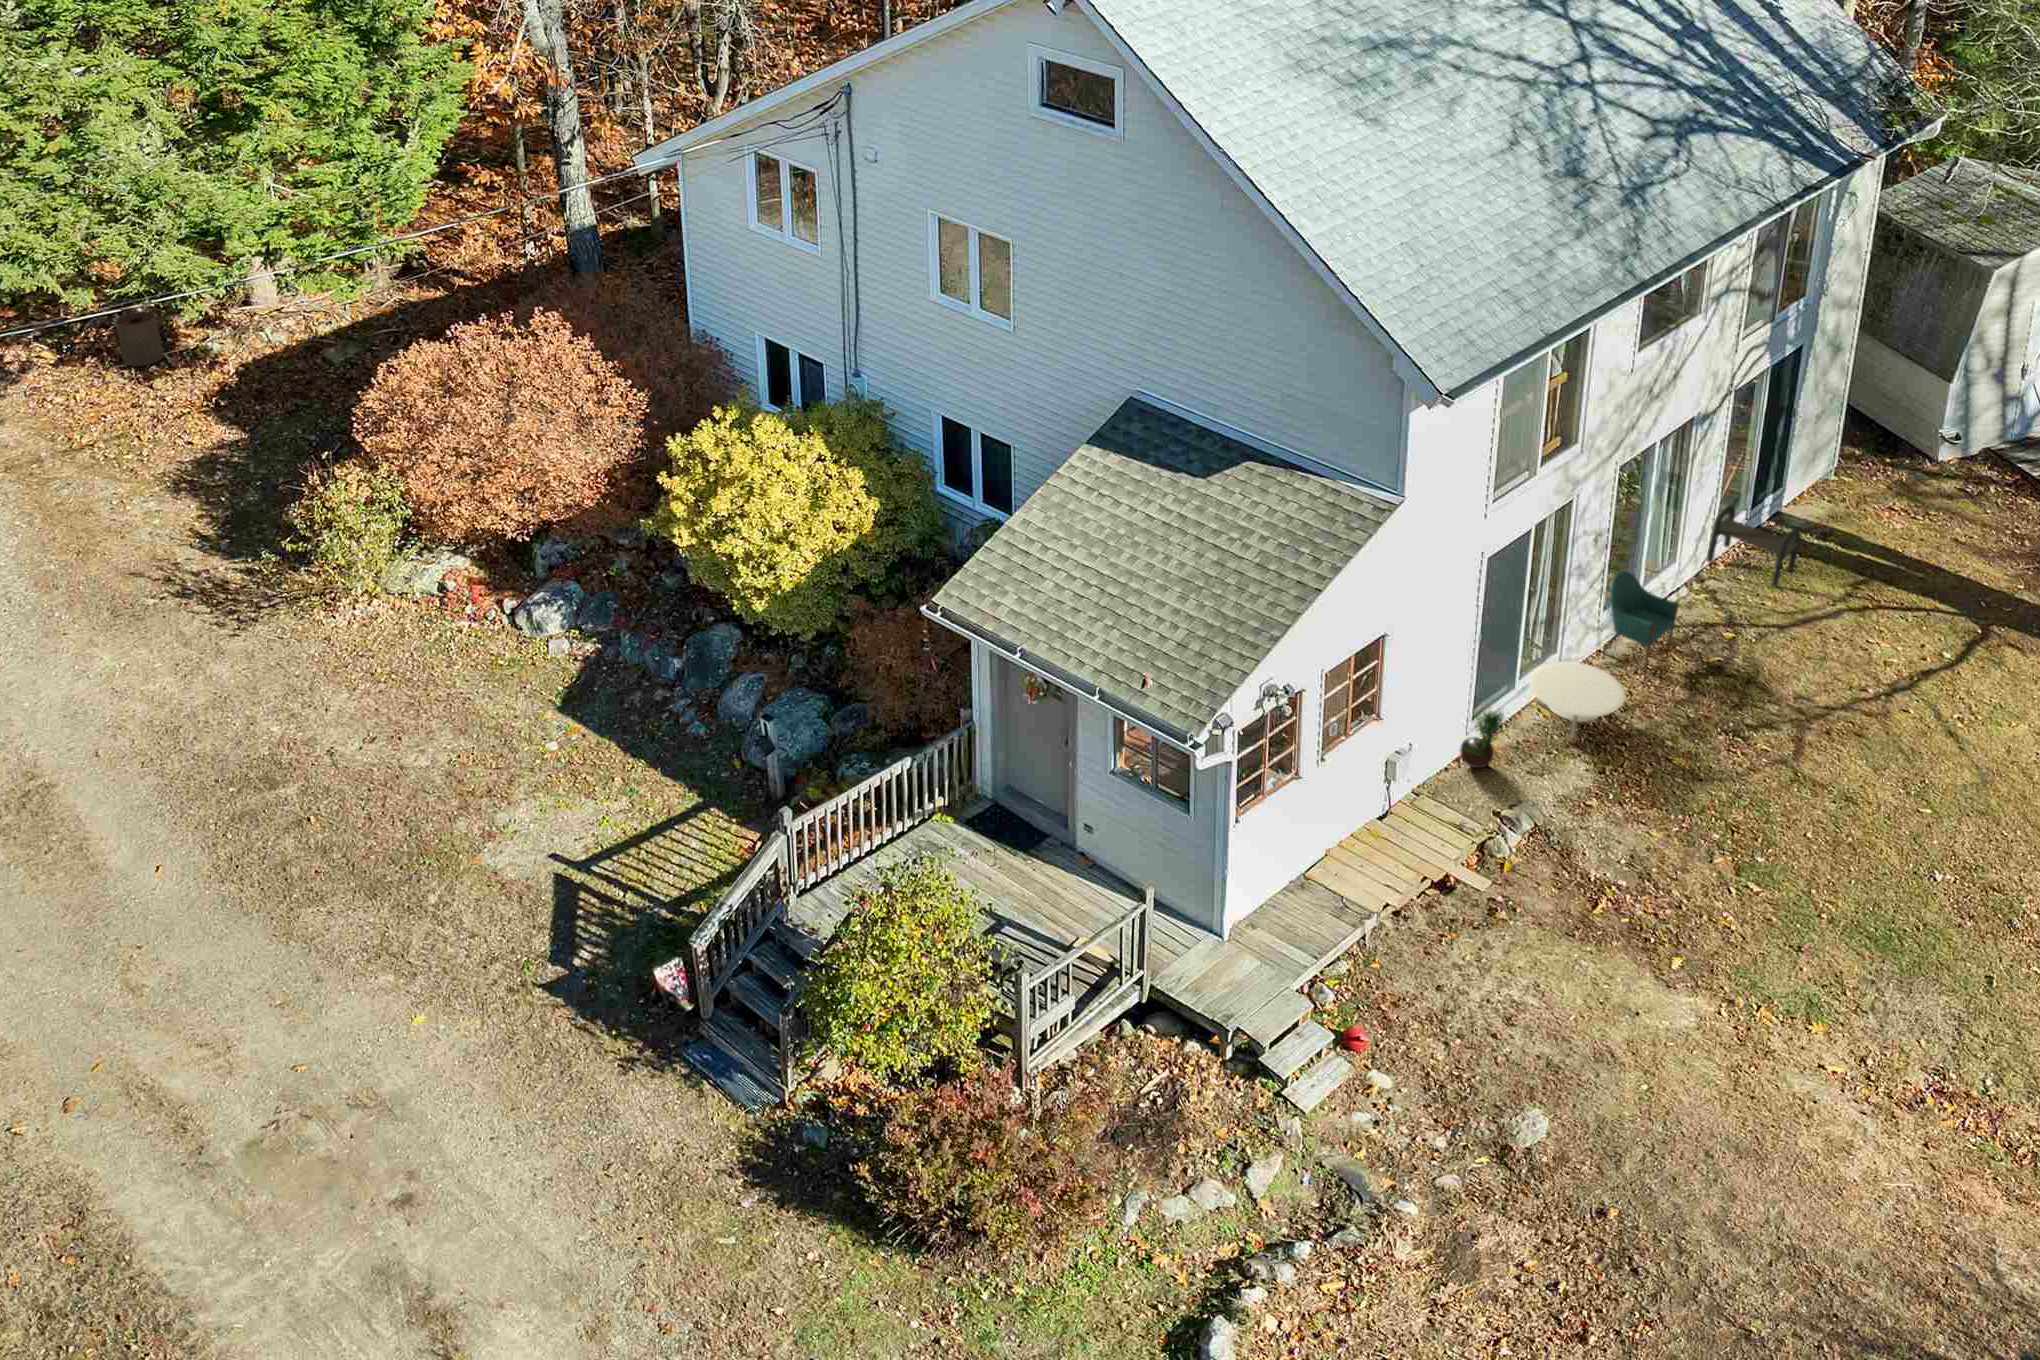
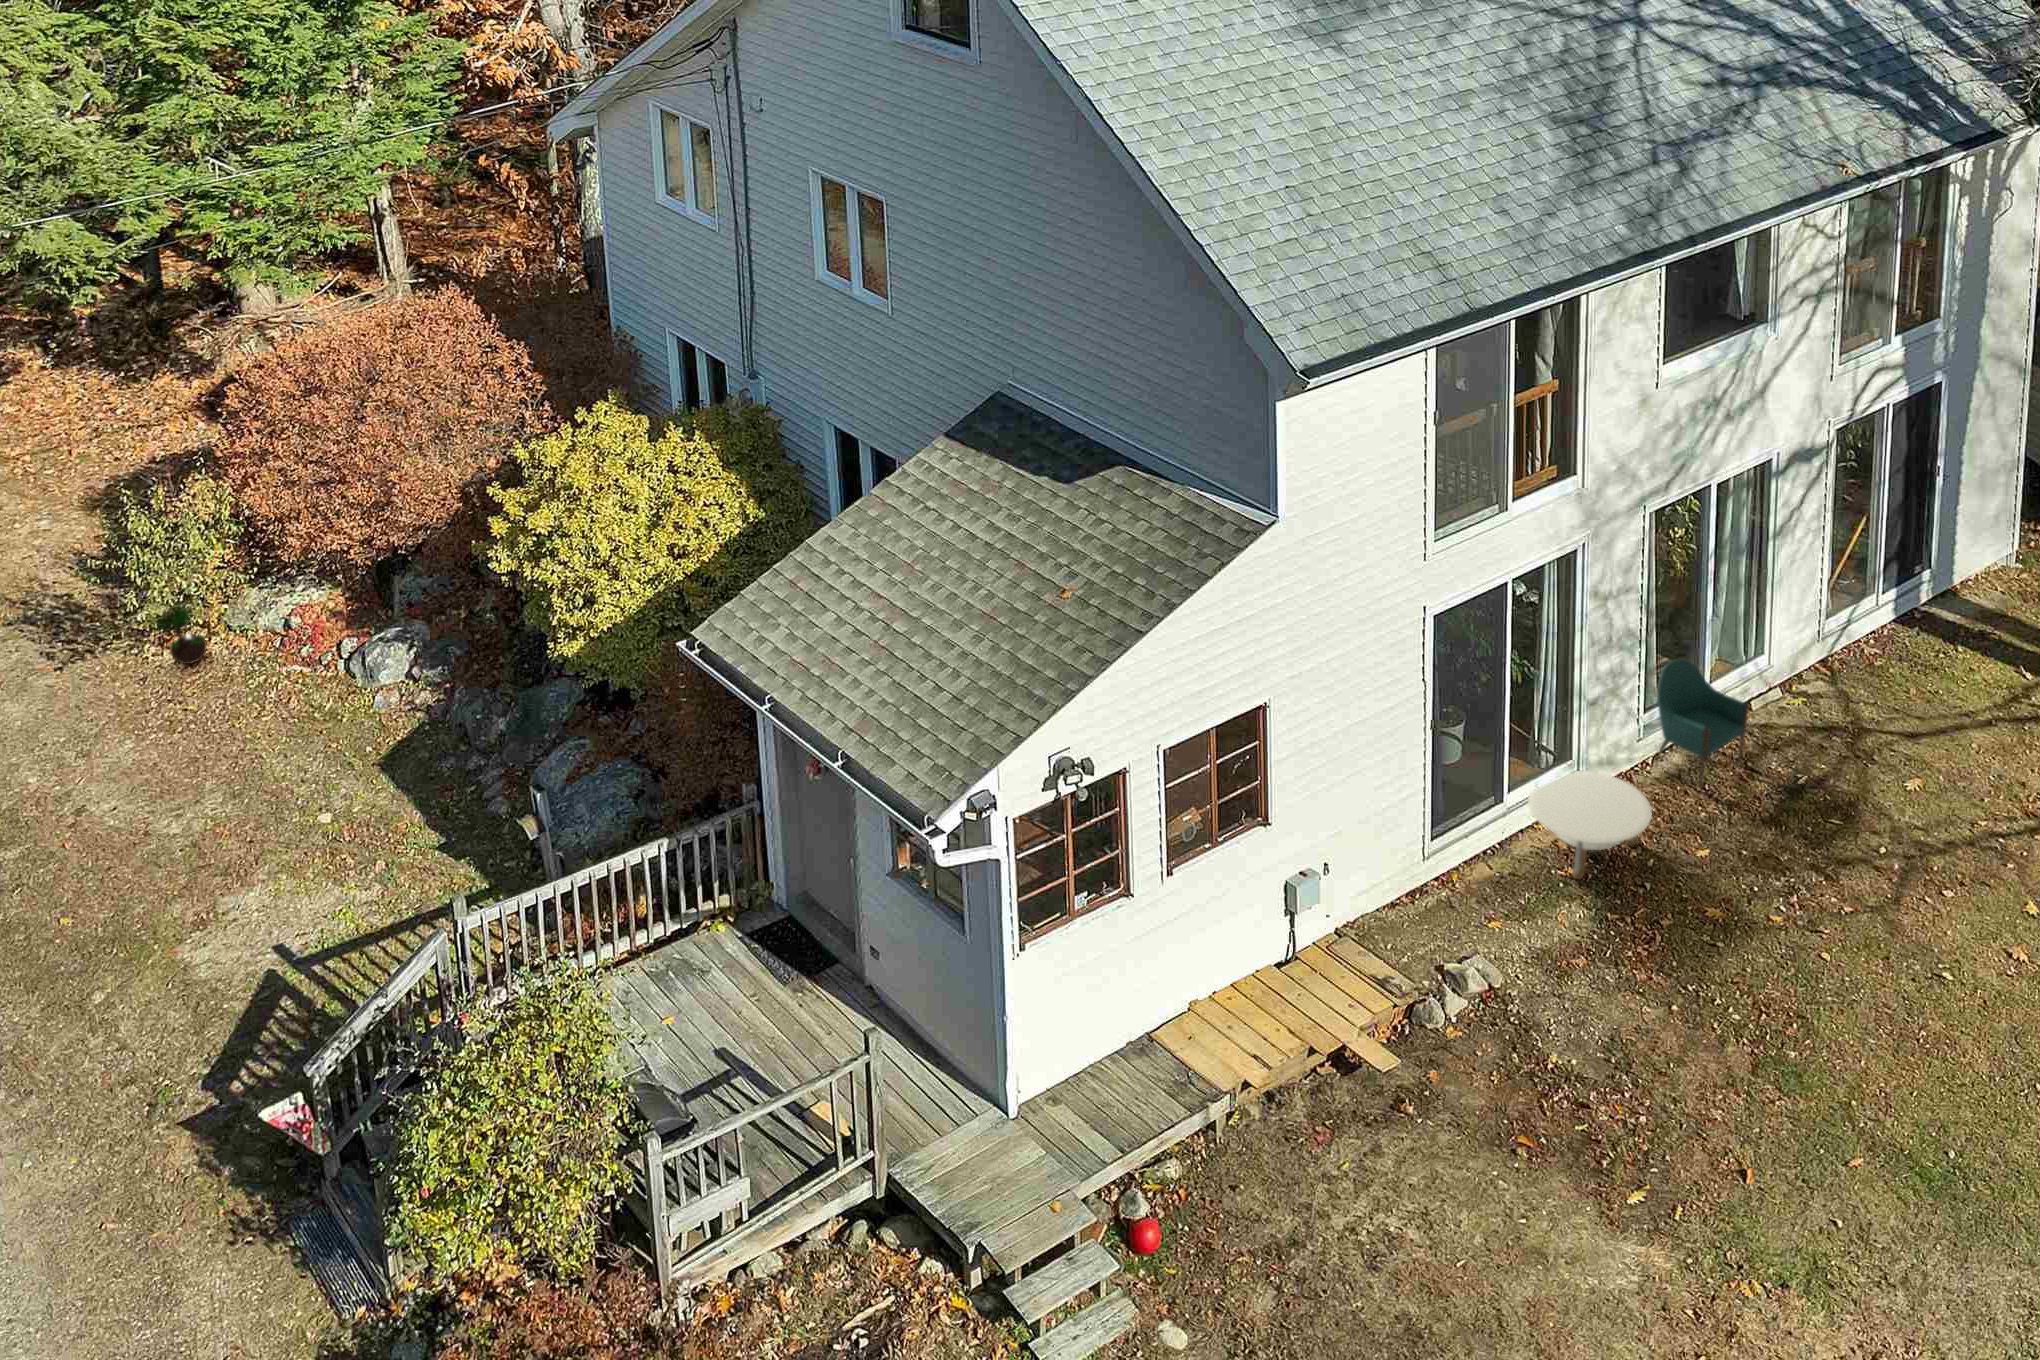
trash can: present [115,311,164,366] -> none [86,319,143,379]
bench: present [1707,505,1801,587] -> none [1819,587,1938,694]
potted tree: present [1460,708,1504,768] -> present [153,603,207,664]

